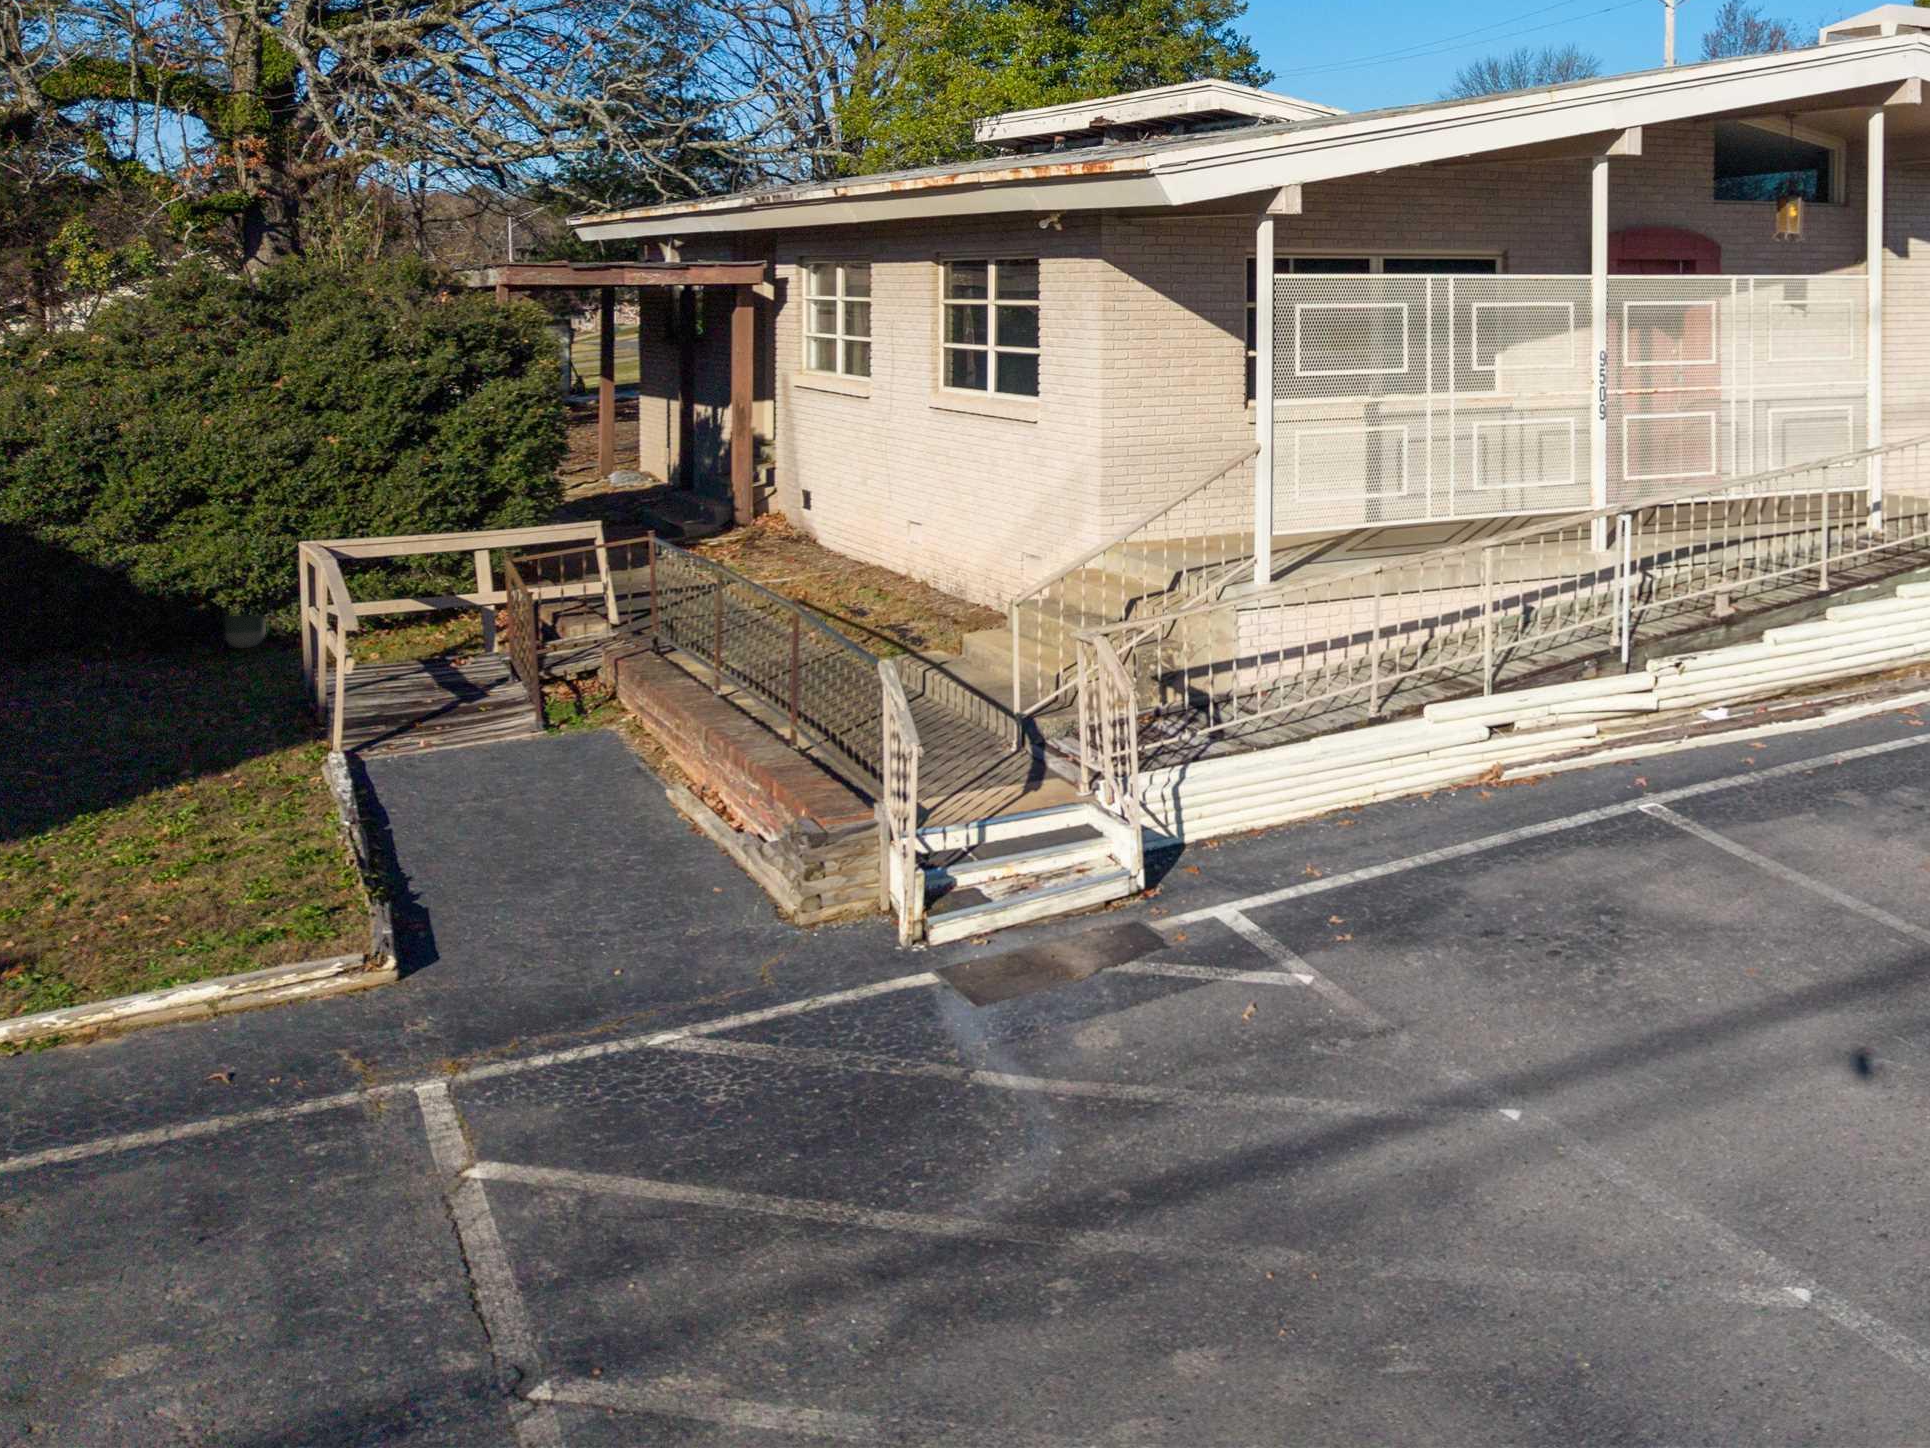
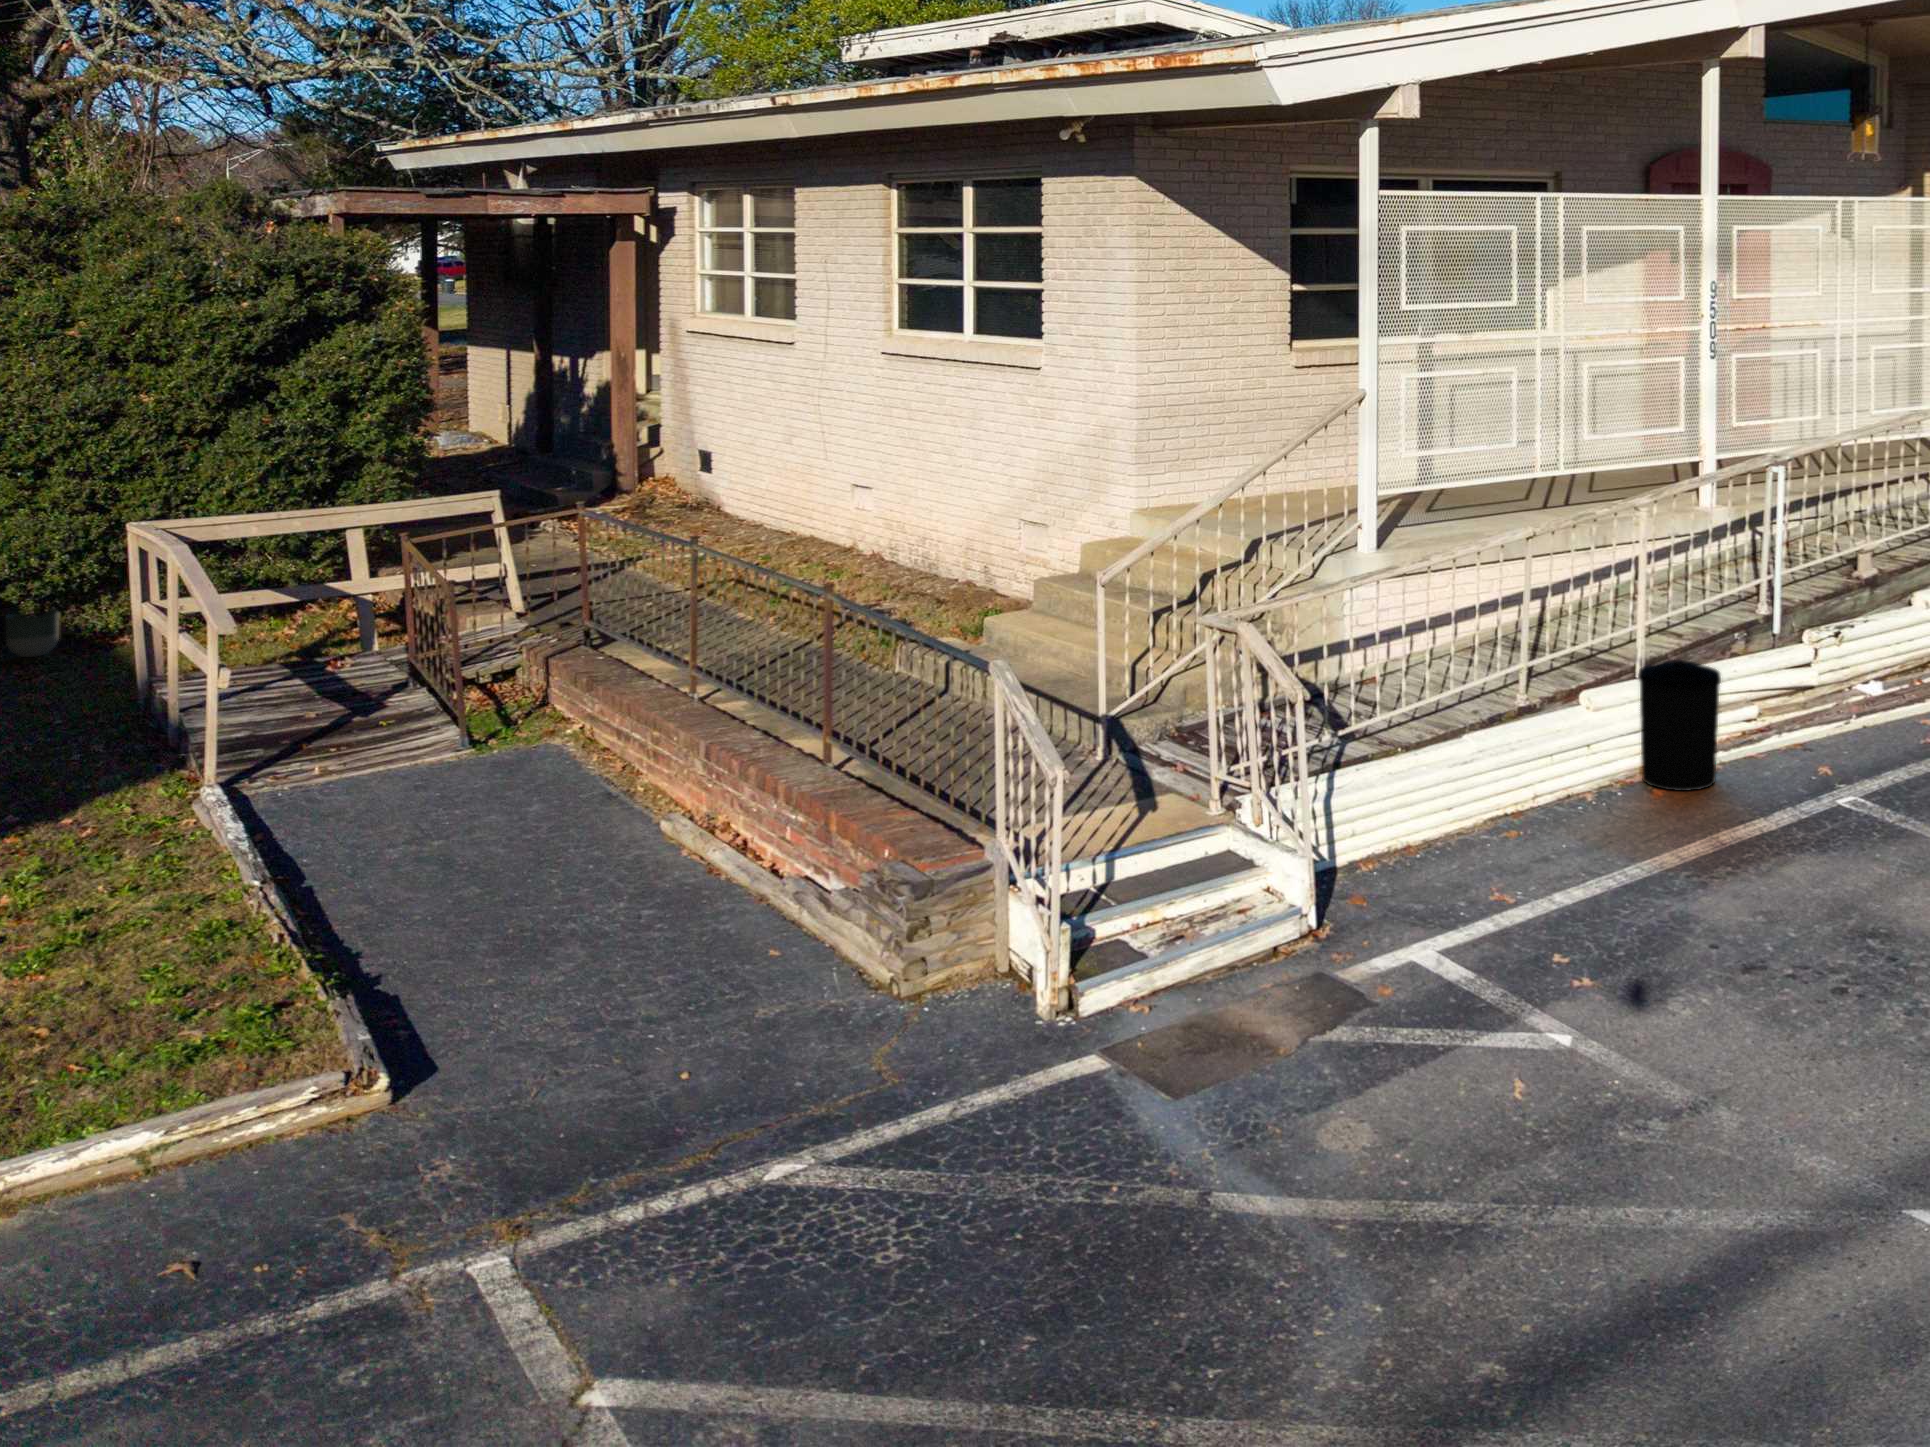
trash can: none [1479,680,1550,793] -> present [1638,660,1721,791]

